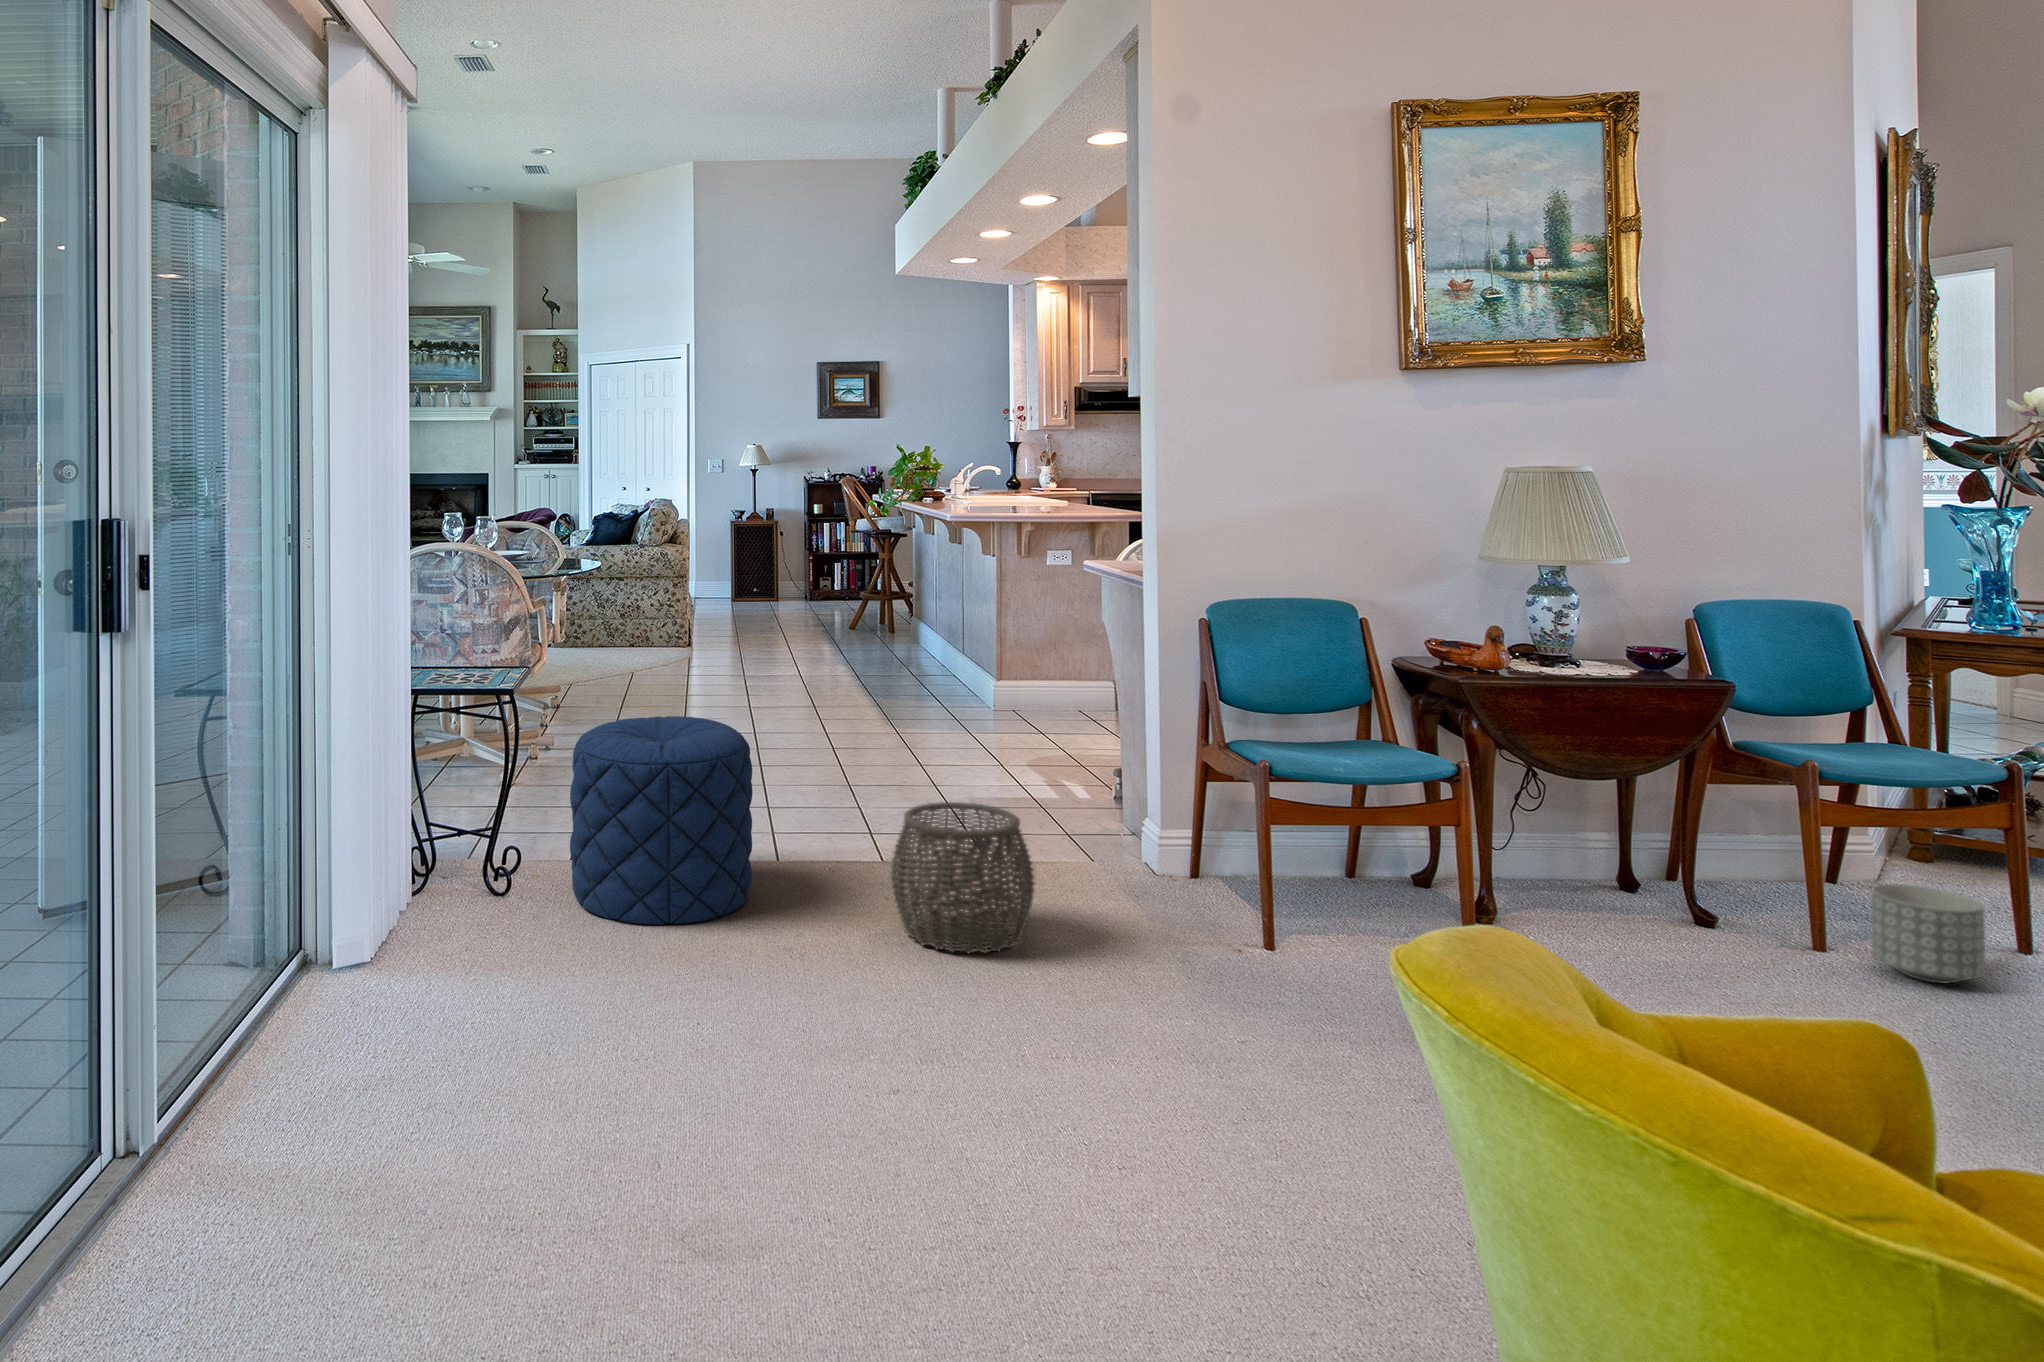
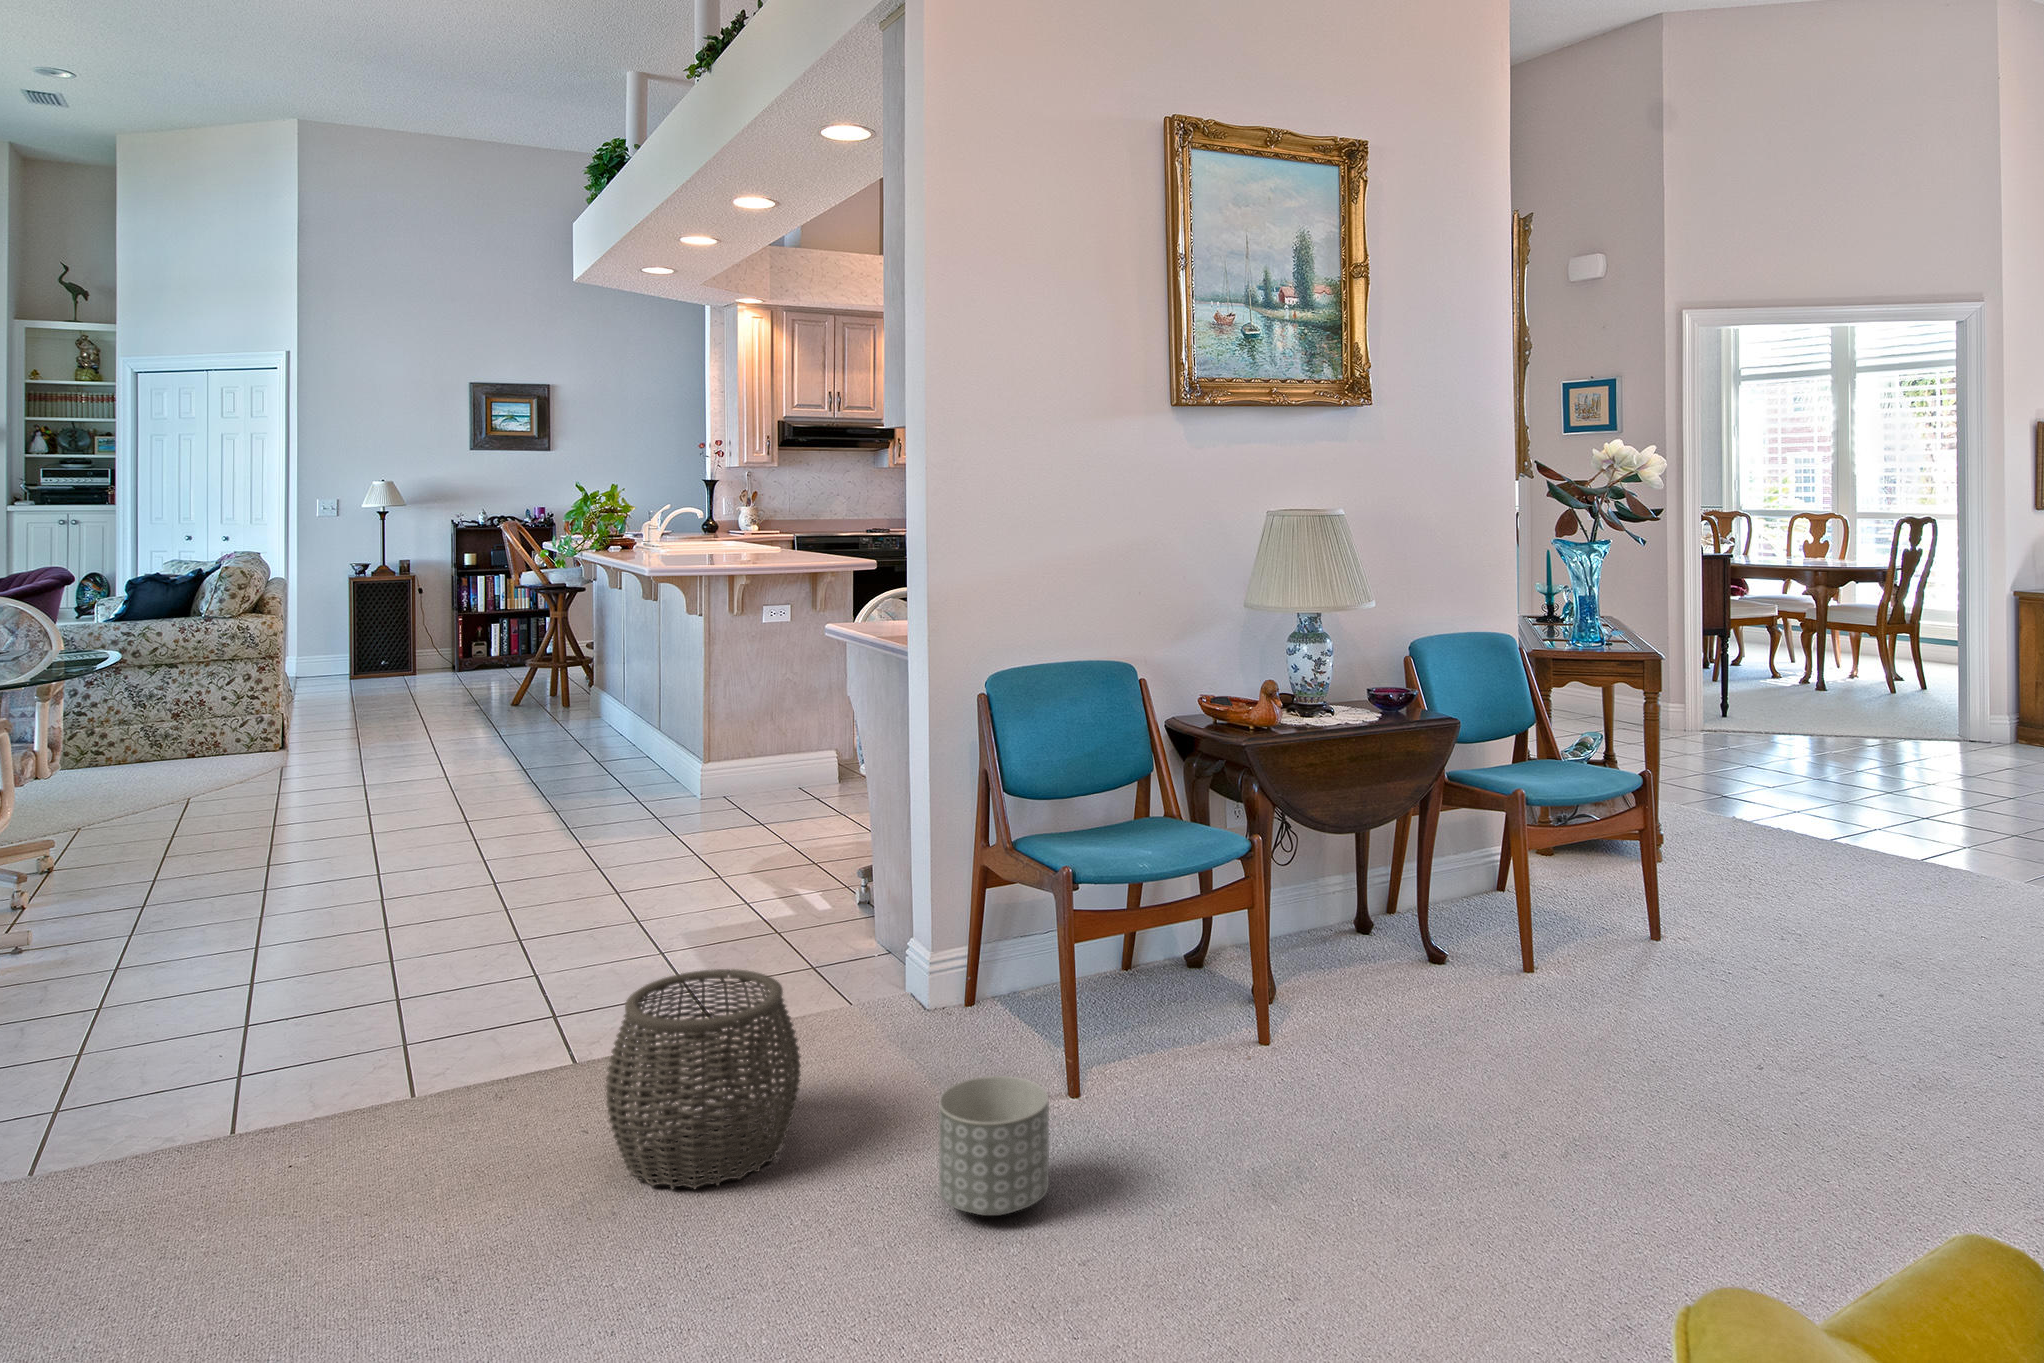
pouf: present [570,716,752,925] -> none [70,902,392,1256]
planter: present [1872,884,1985,983] -> present [939,1076,1049,1216]

